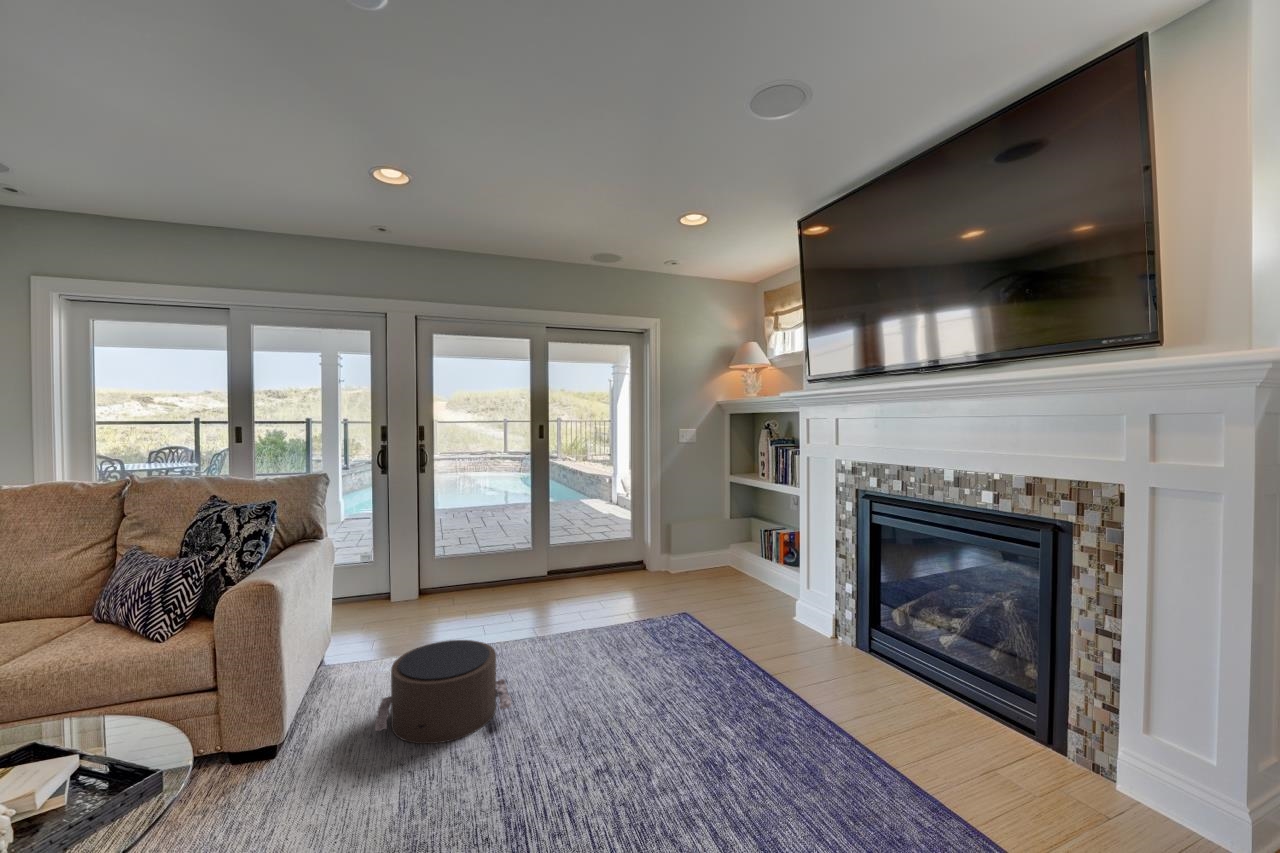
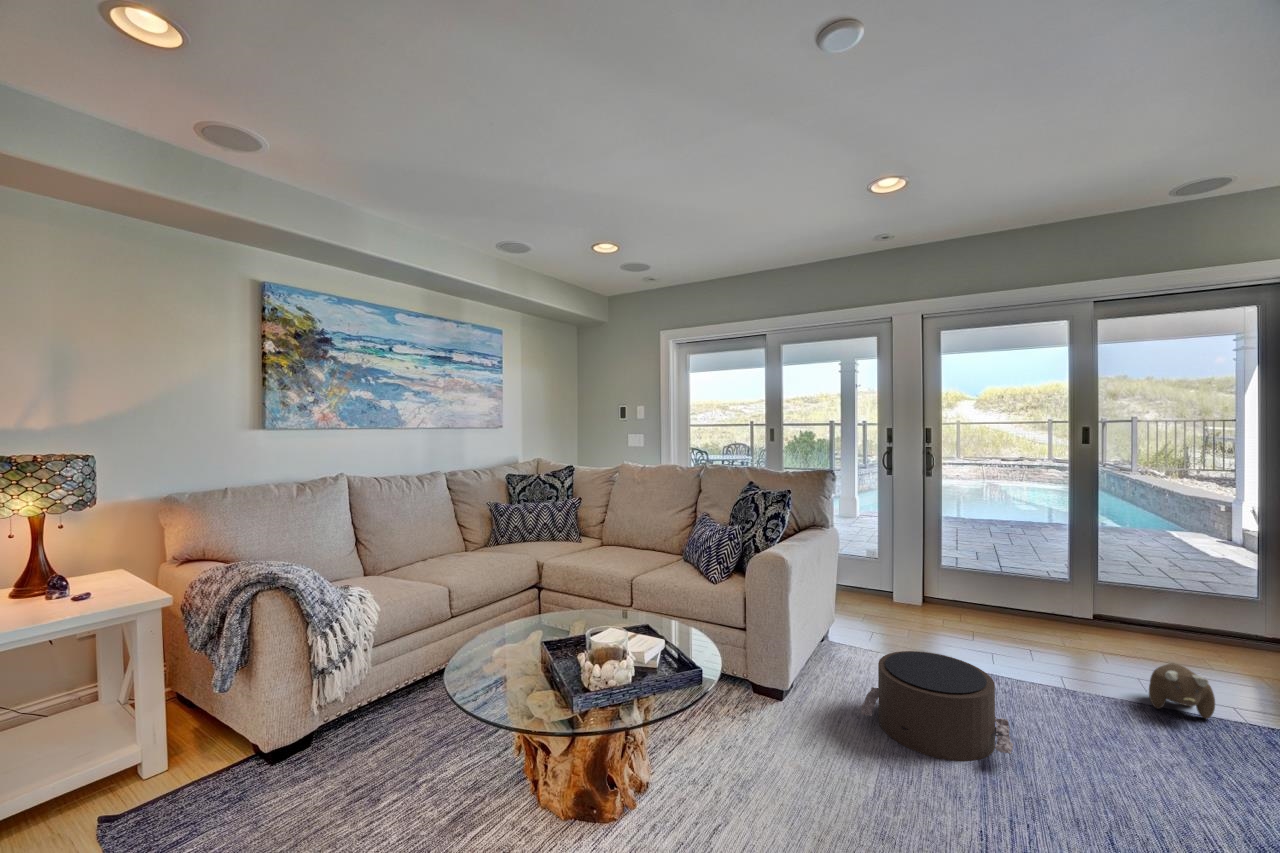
plush toy: none [583,594,617,630] -> present [1149,663,1215,719]

